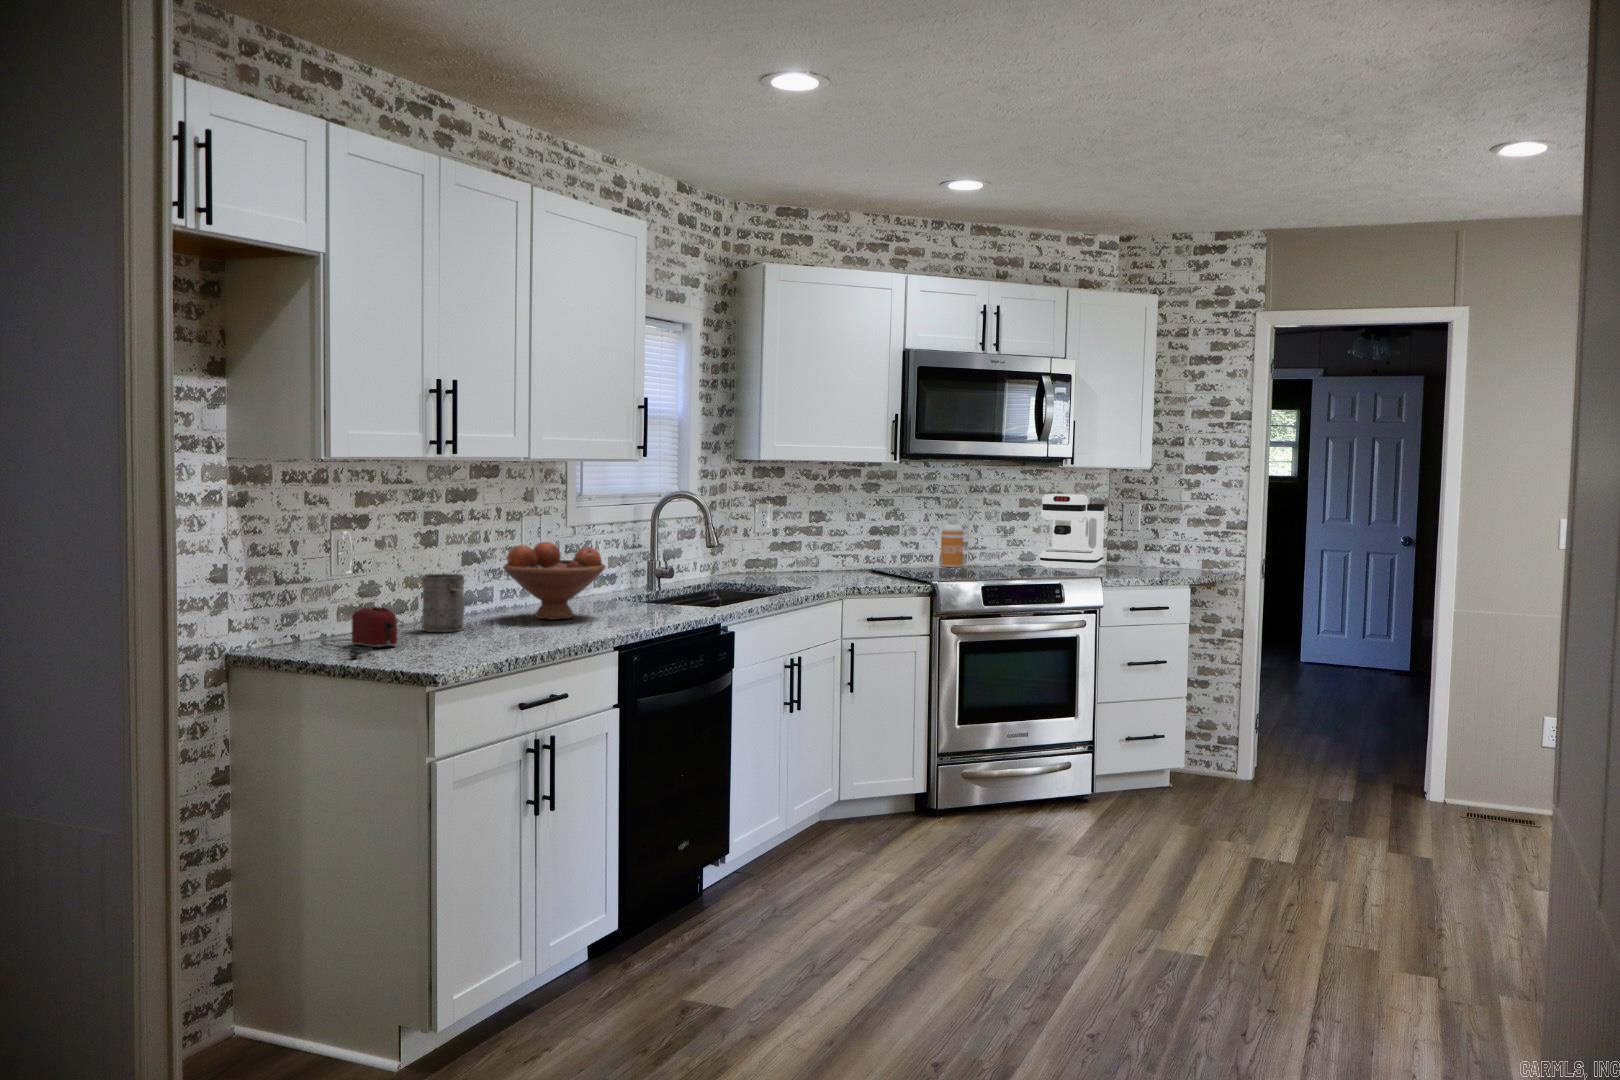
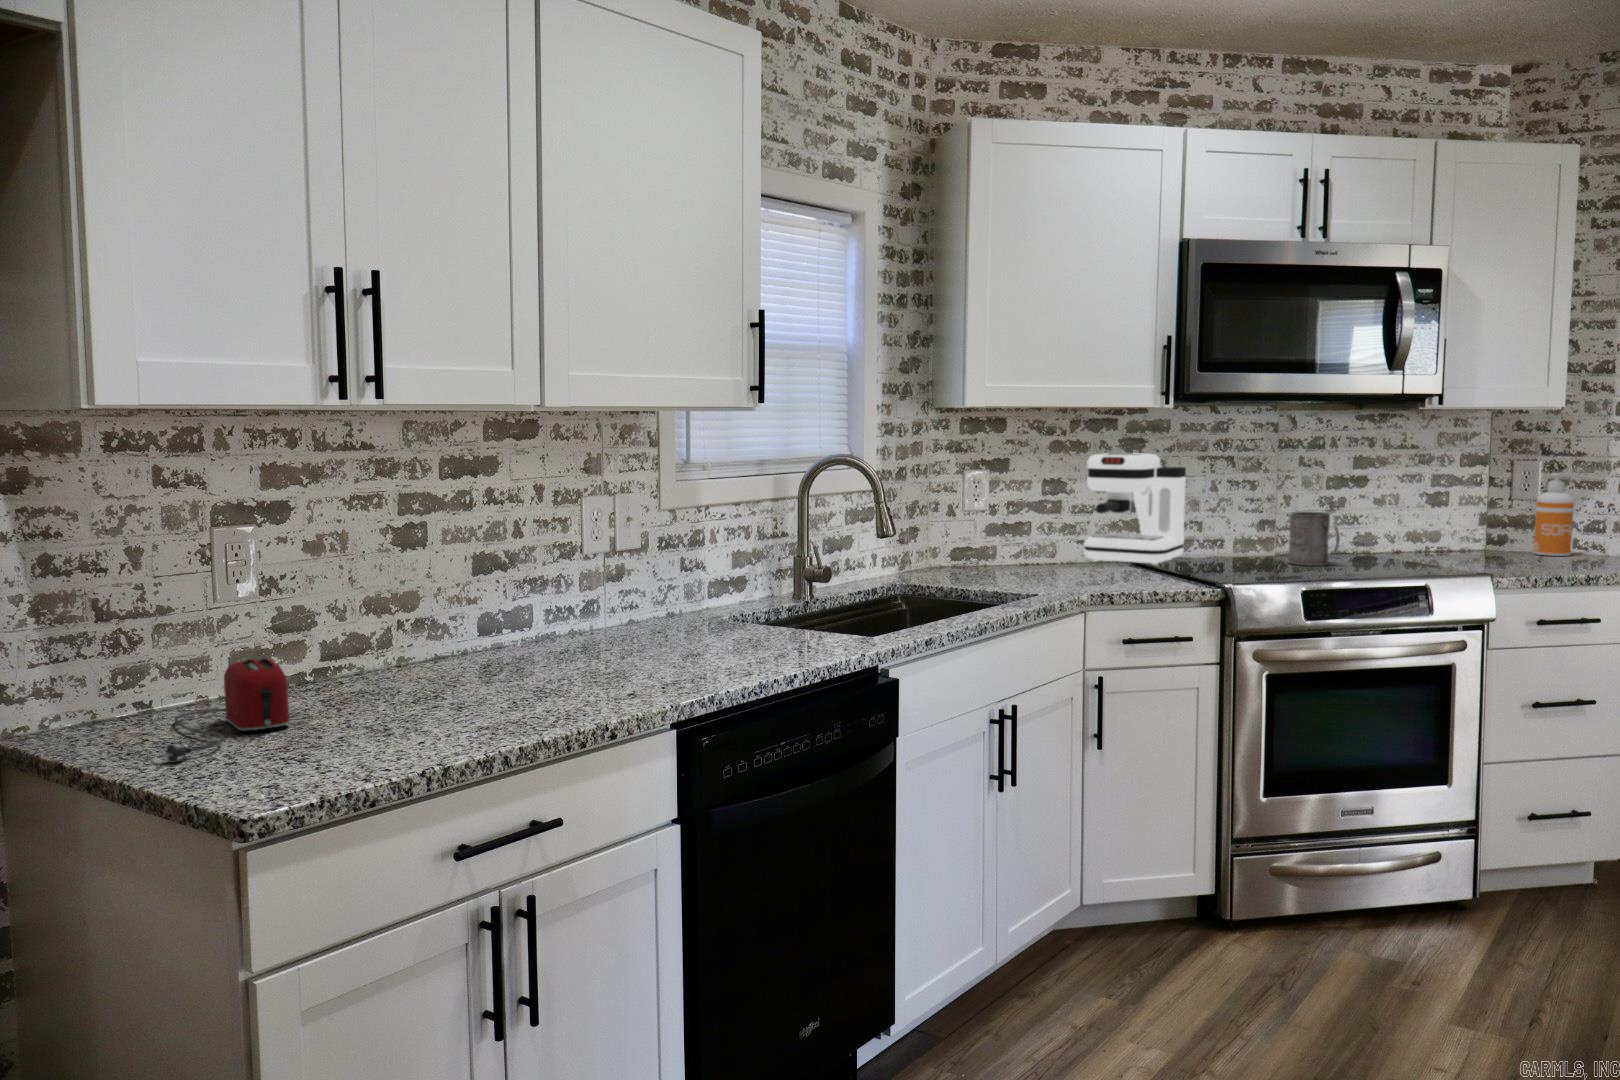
coffee maker: present [1039,494,1104,571] -> present [1084,453,1186,565]
soap dispenser: present [940,511,964,567] -> present [1534,473,1574,556]
fruit bowl: present [503,542,605,620] -> none [524,537,686,663]
mug: present [422,574,465,632] -> present [1288,512,1340,565]

